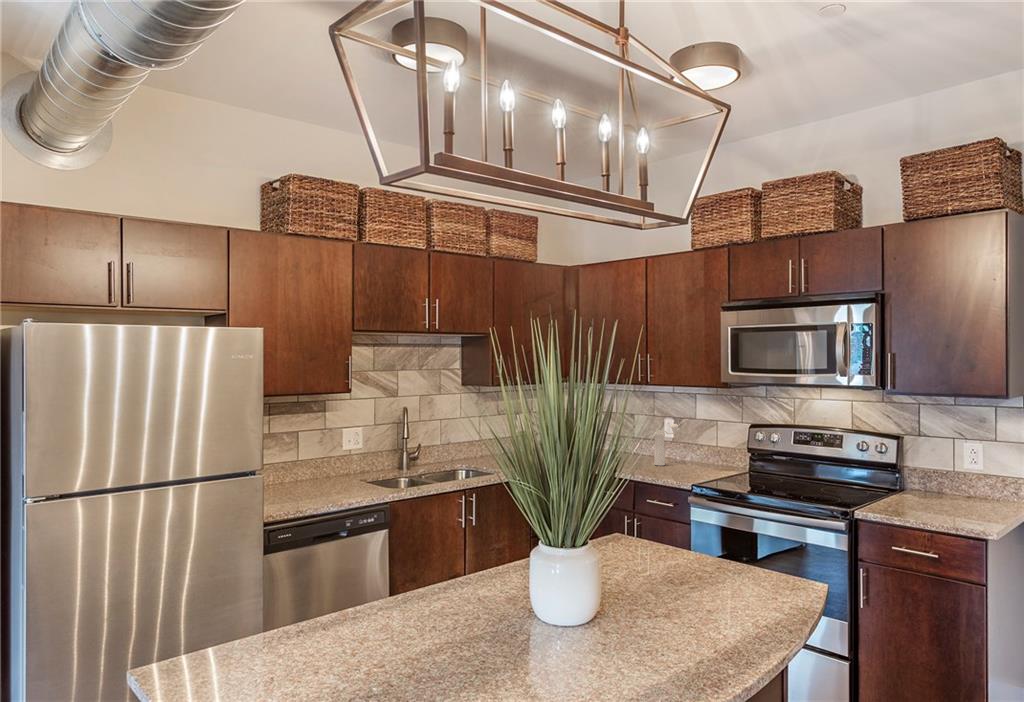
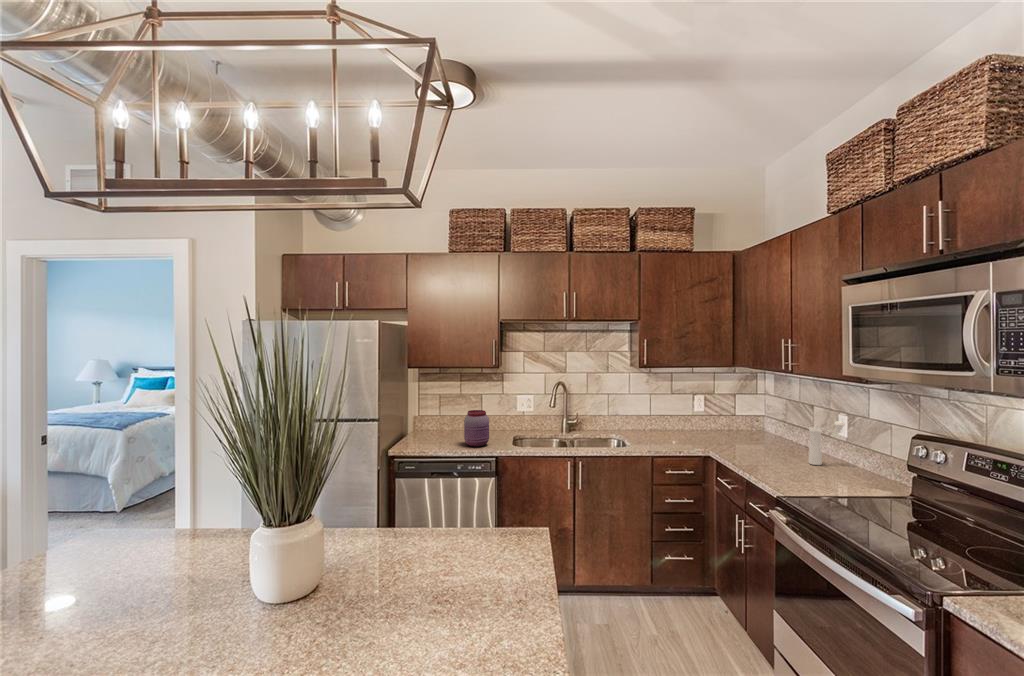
jar: none [311,447,345,495] -> present [464,410,489,447]

